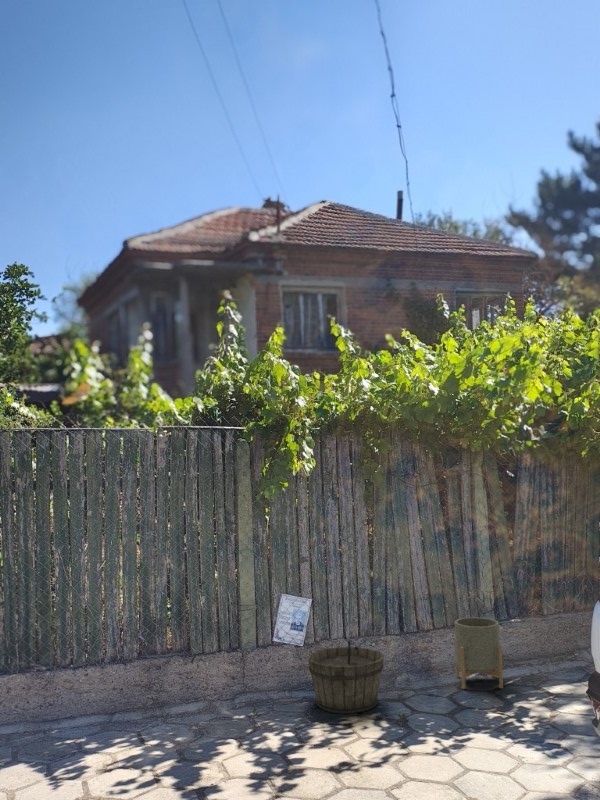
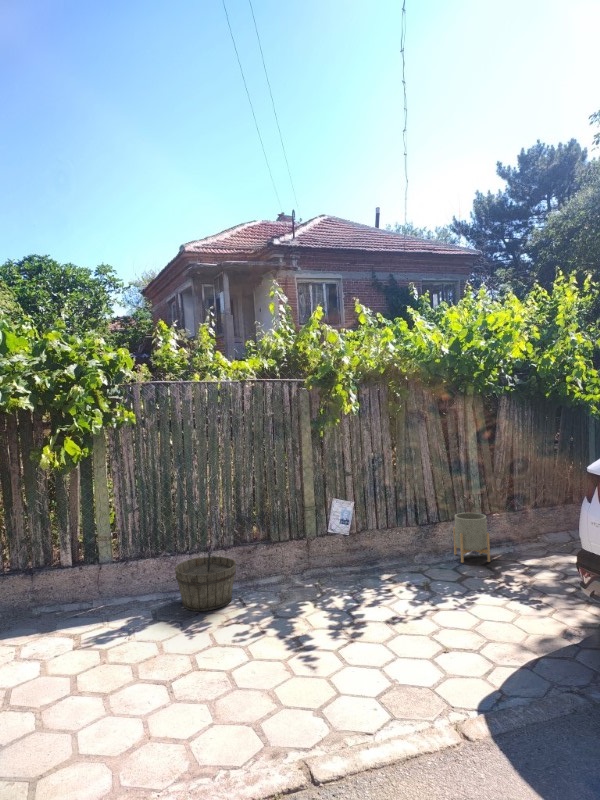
wooden bucket: present [308,637,384,714] -> present [175,550,236,611]

